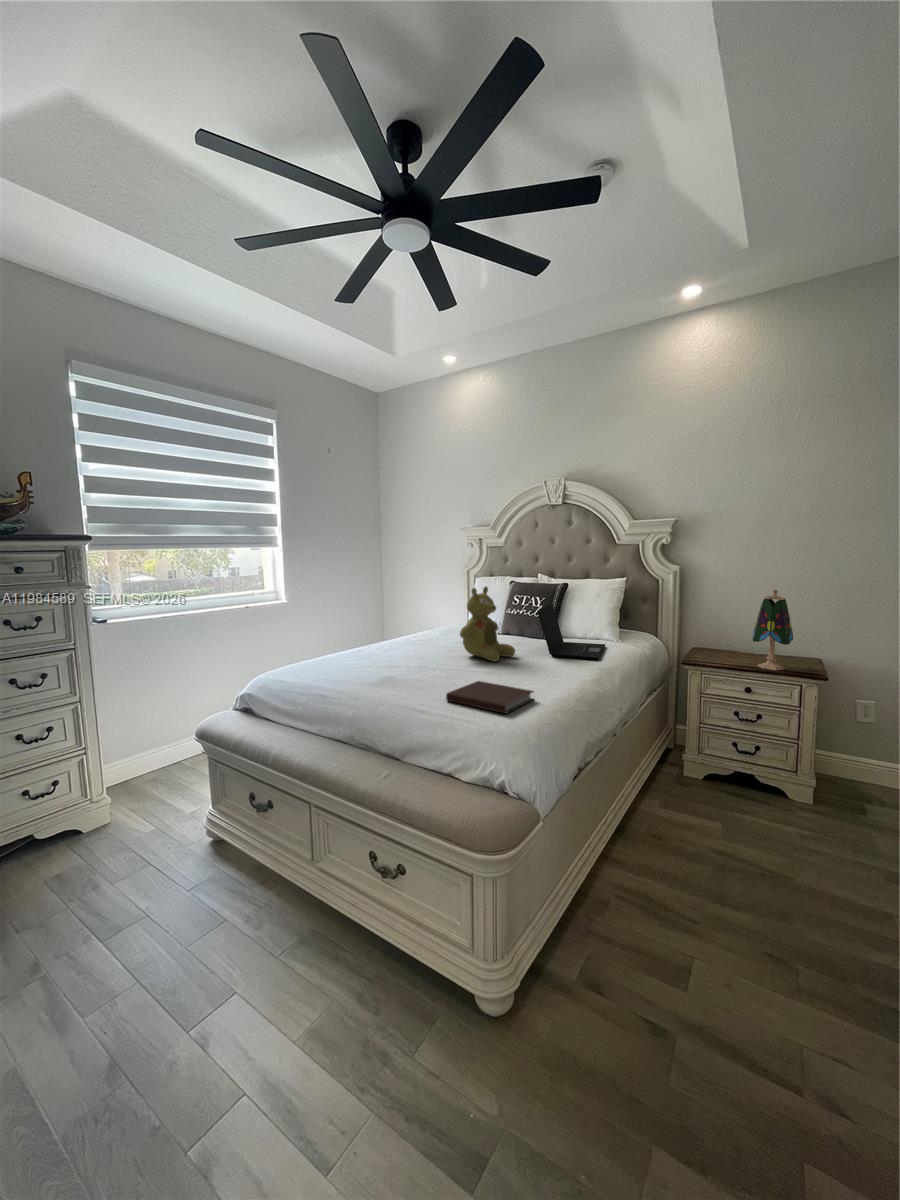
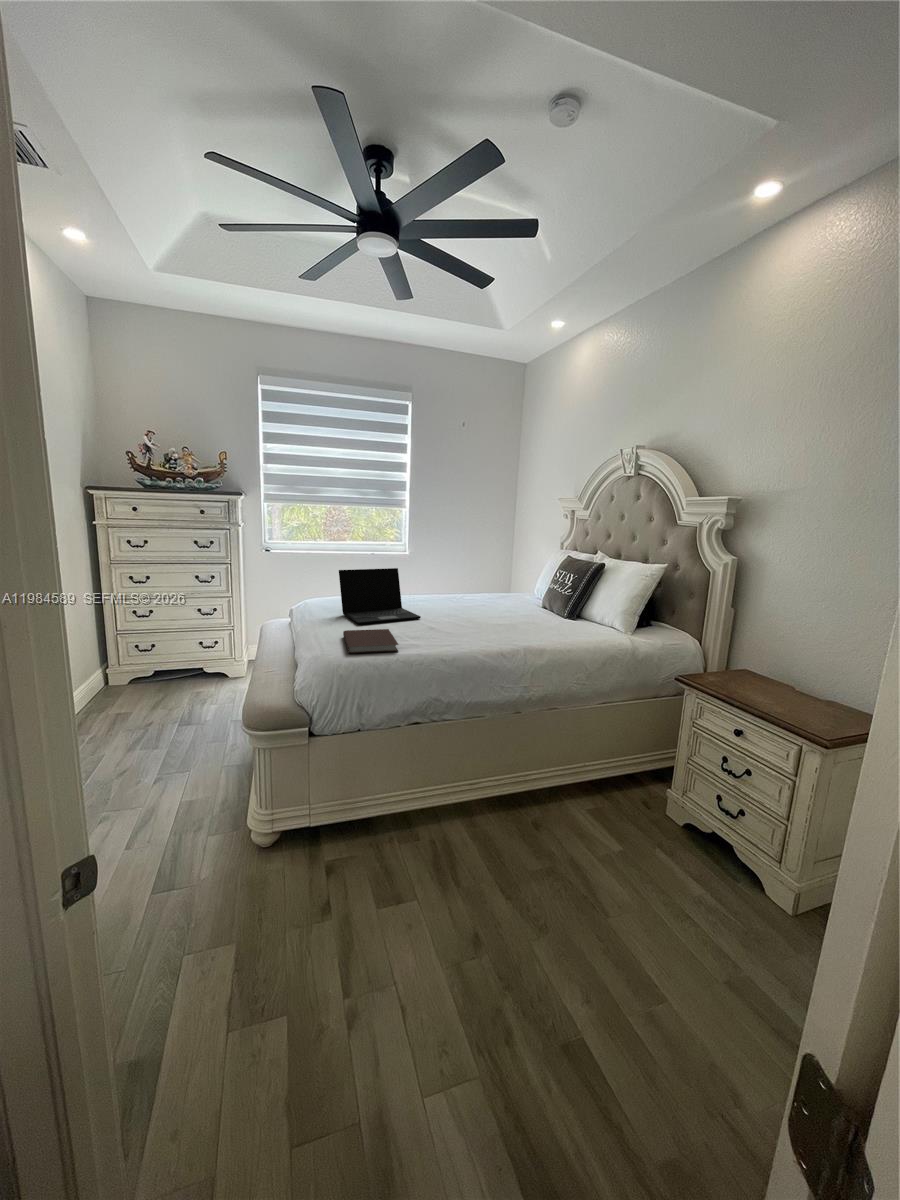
stuffed bear: present [460,586,515,661] -> none [439,553,490,622]
table lamp: present [753,590,793,670] -> none [760,601,827,709]
laptop: present [538,603,605,660] -> present [339,568,421,624]

